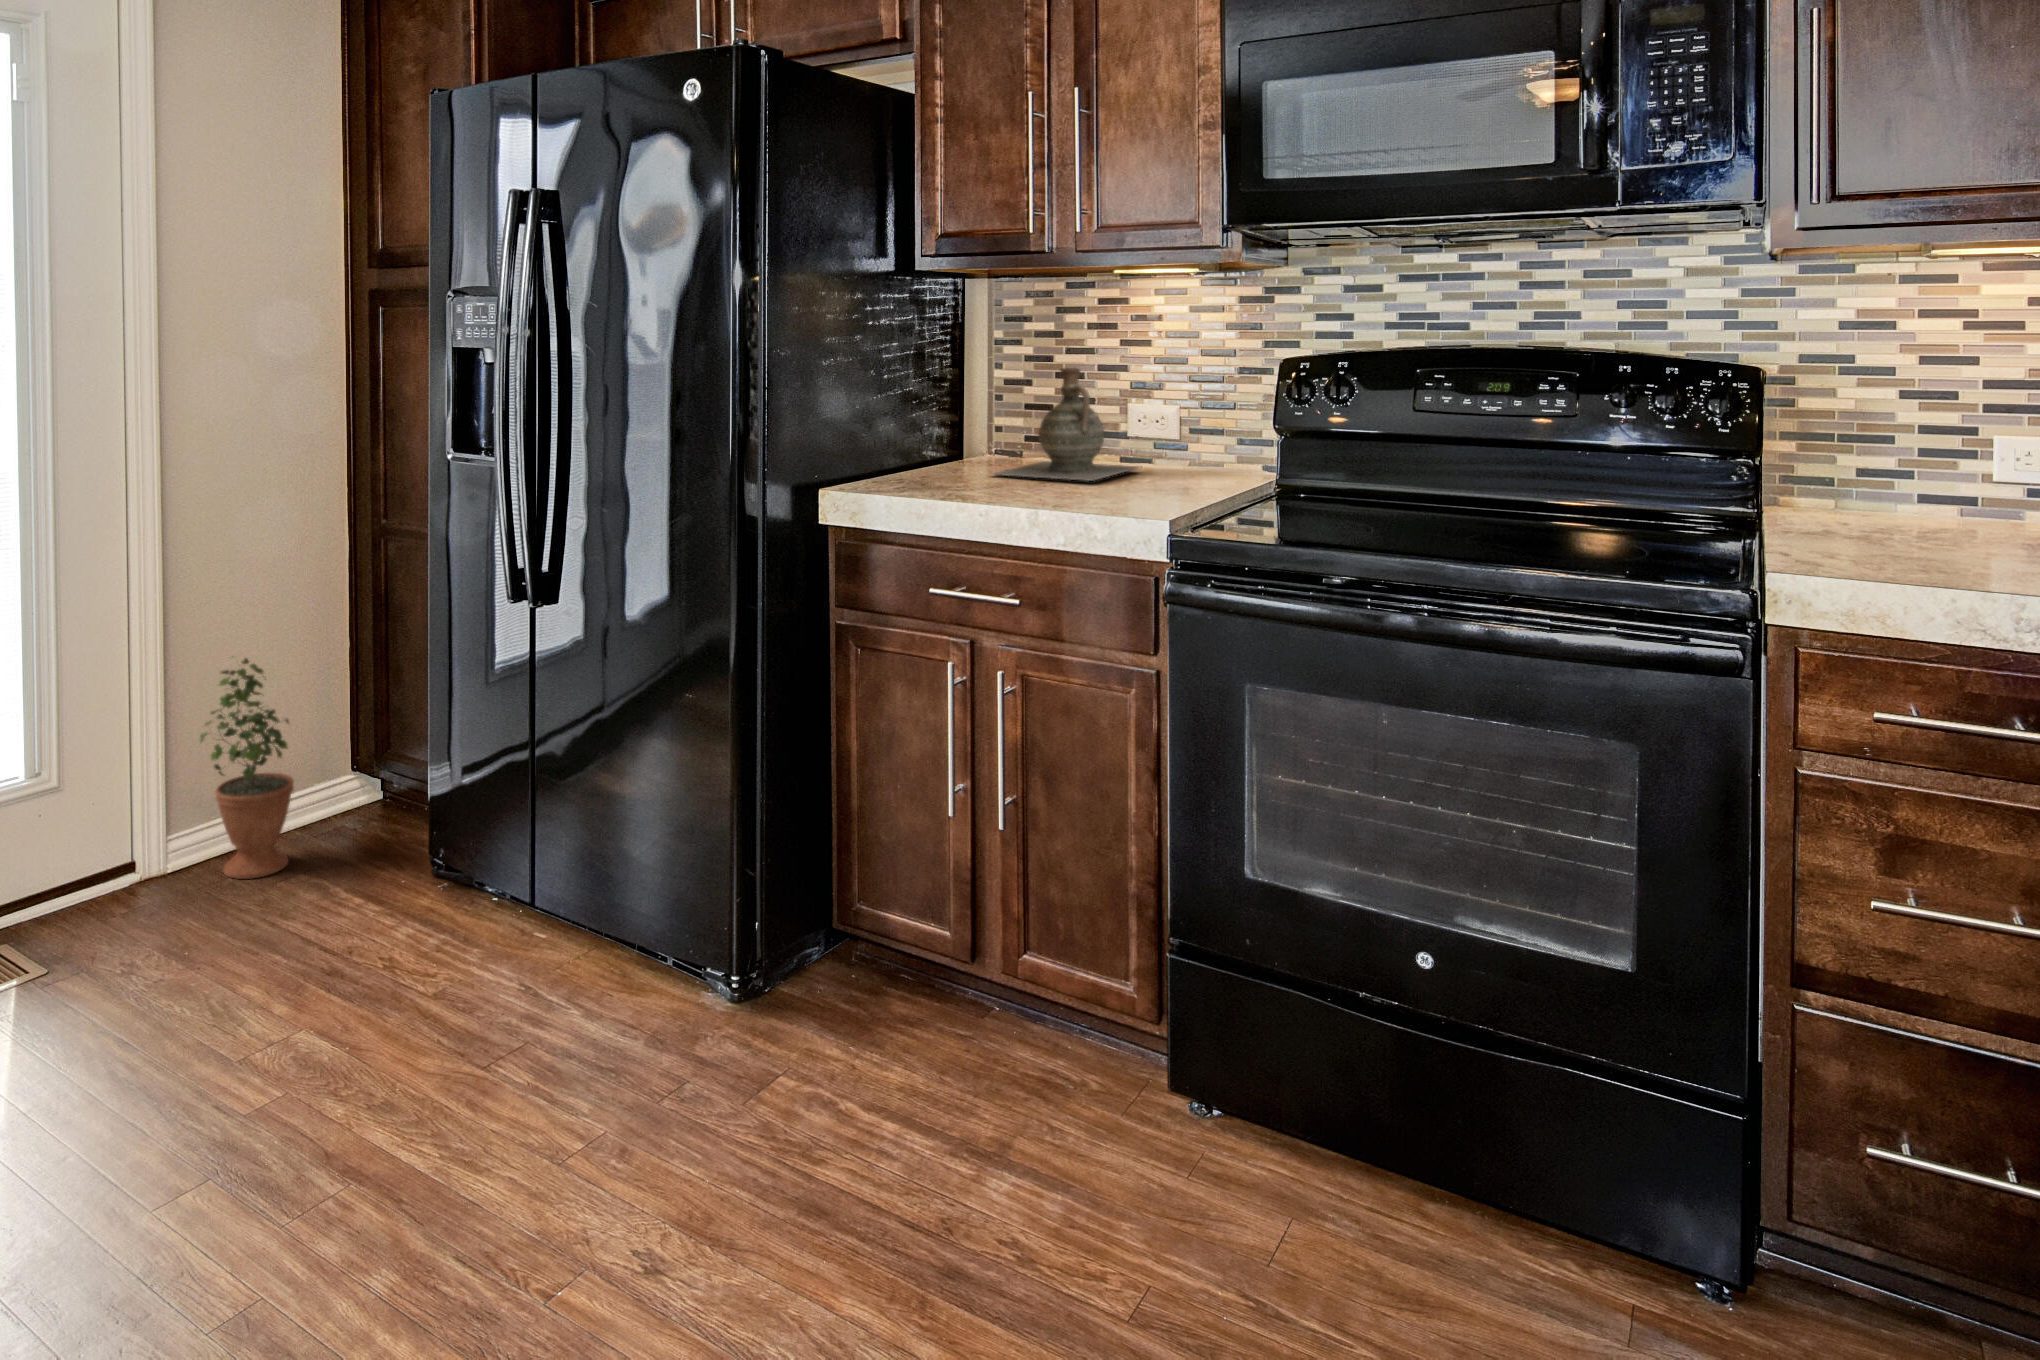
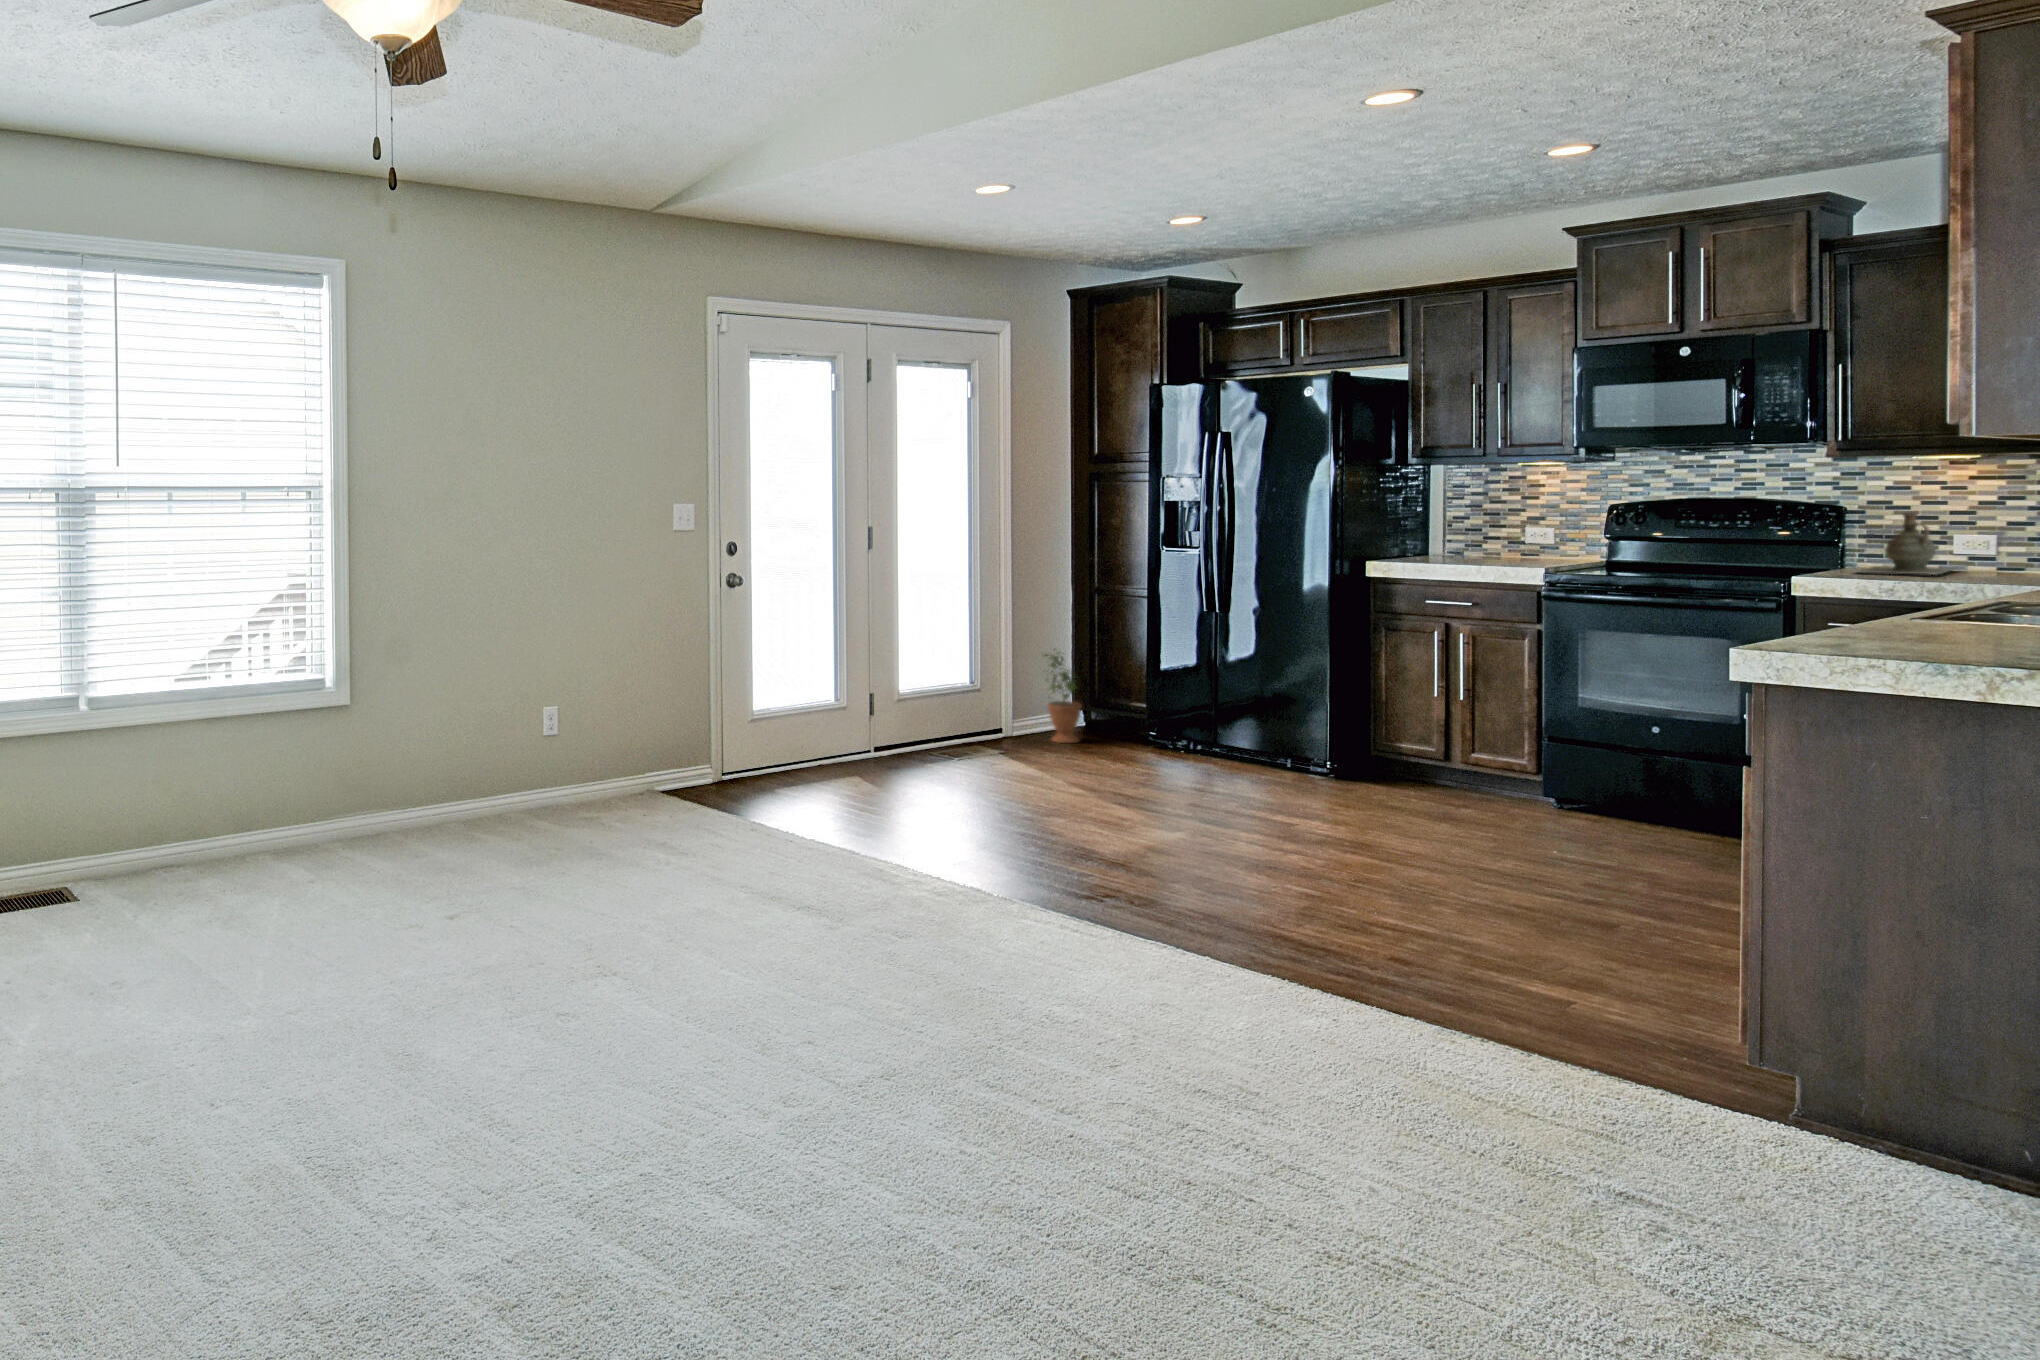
ceramic jug: present [995,368,1141,481] -> present [1859,513,1954,575]

